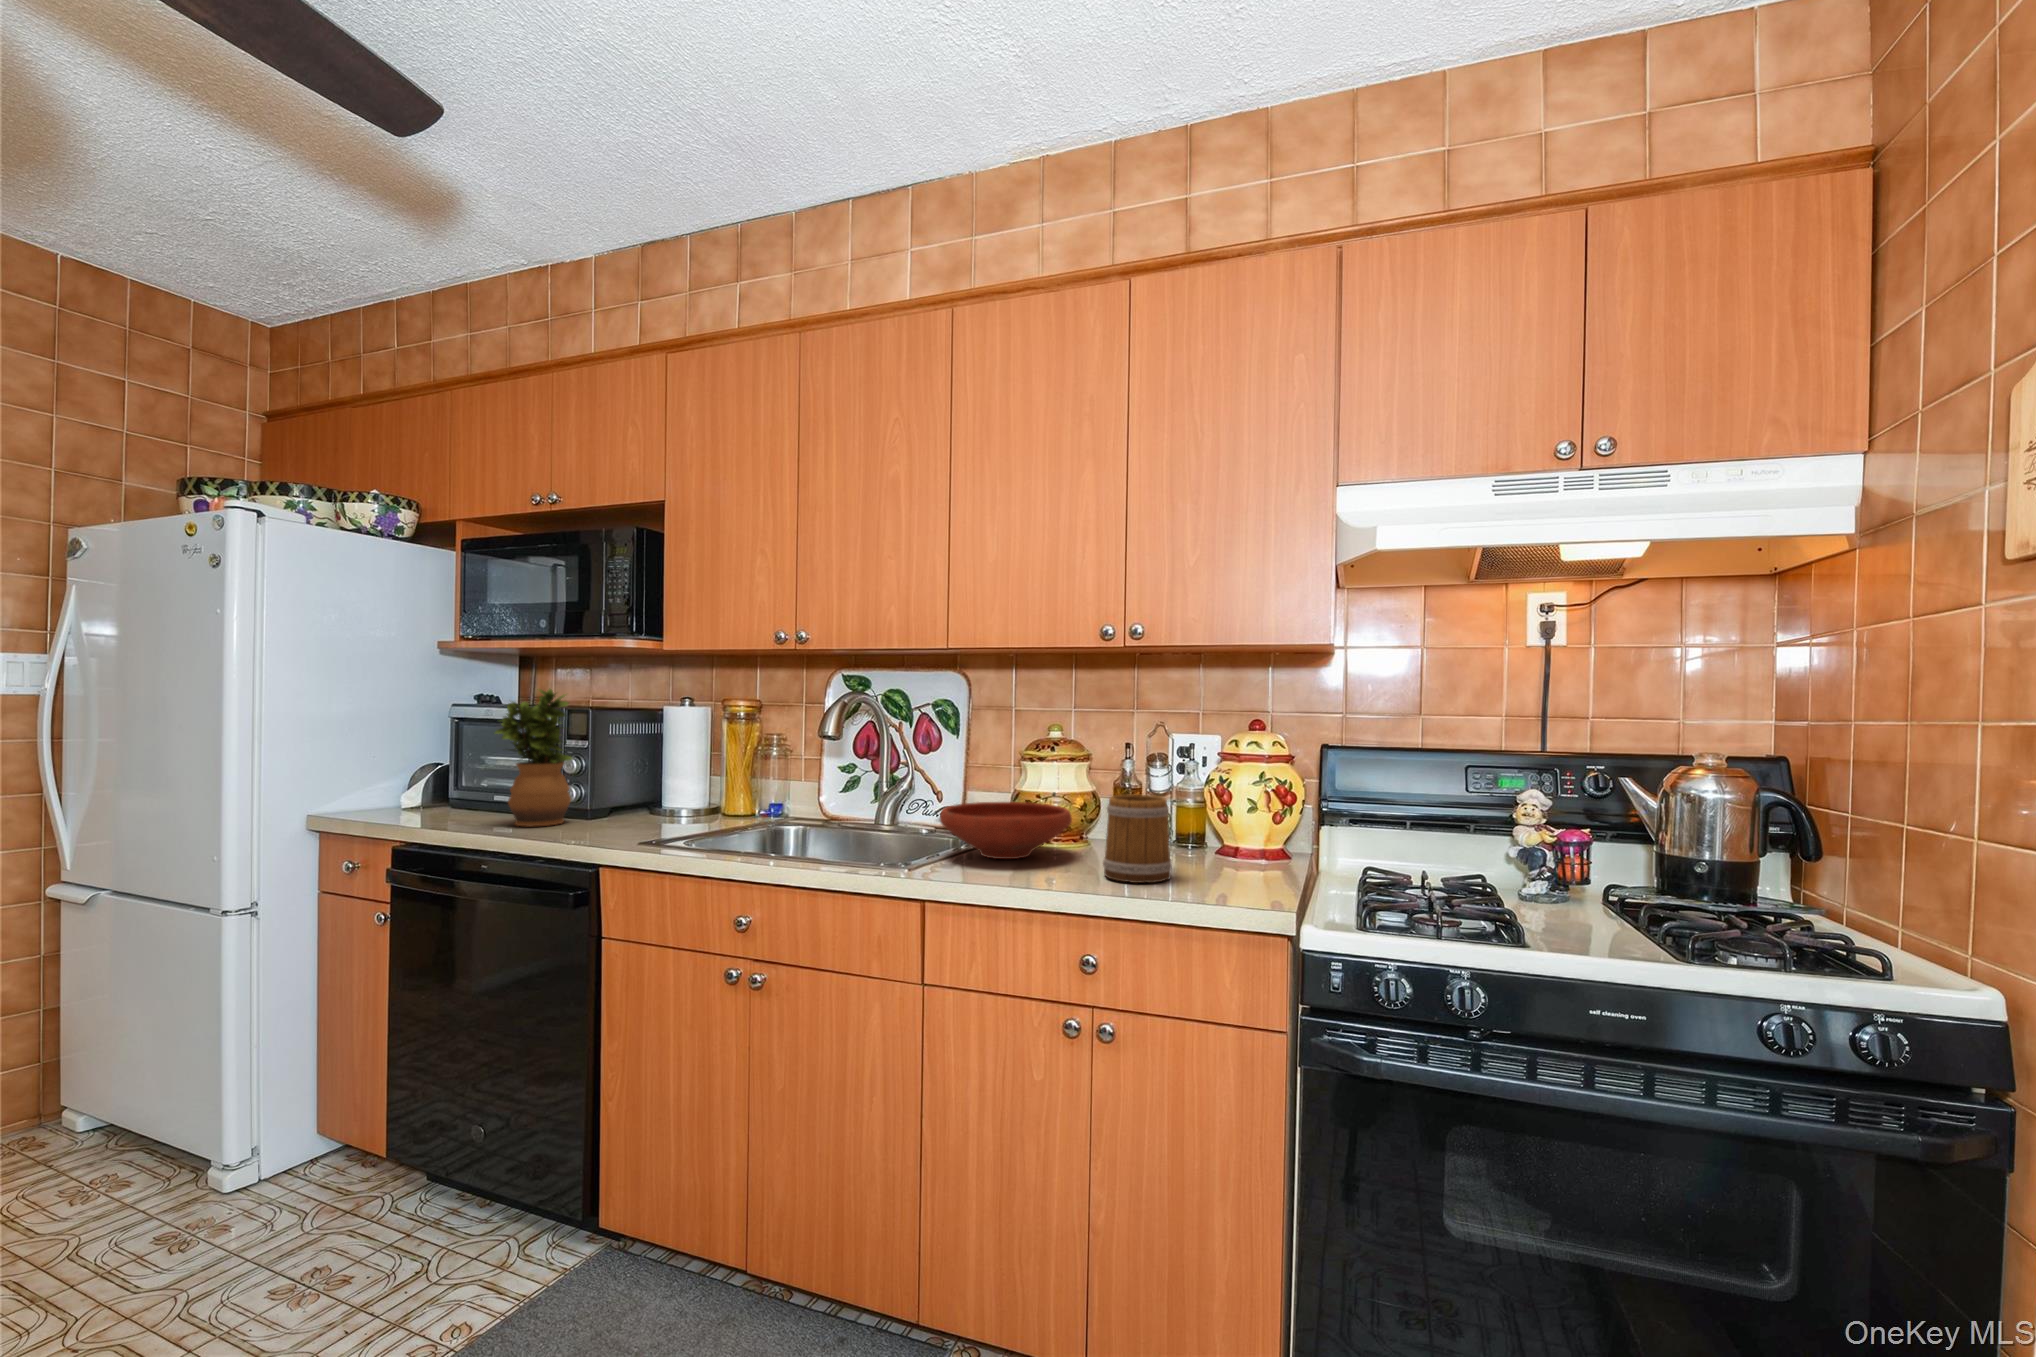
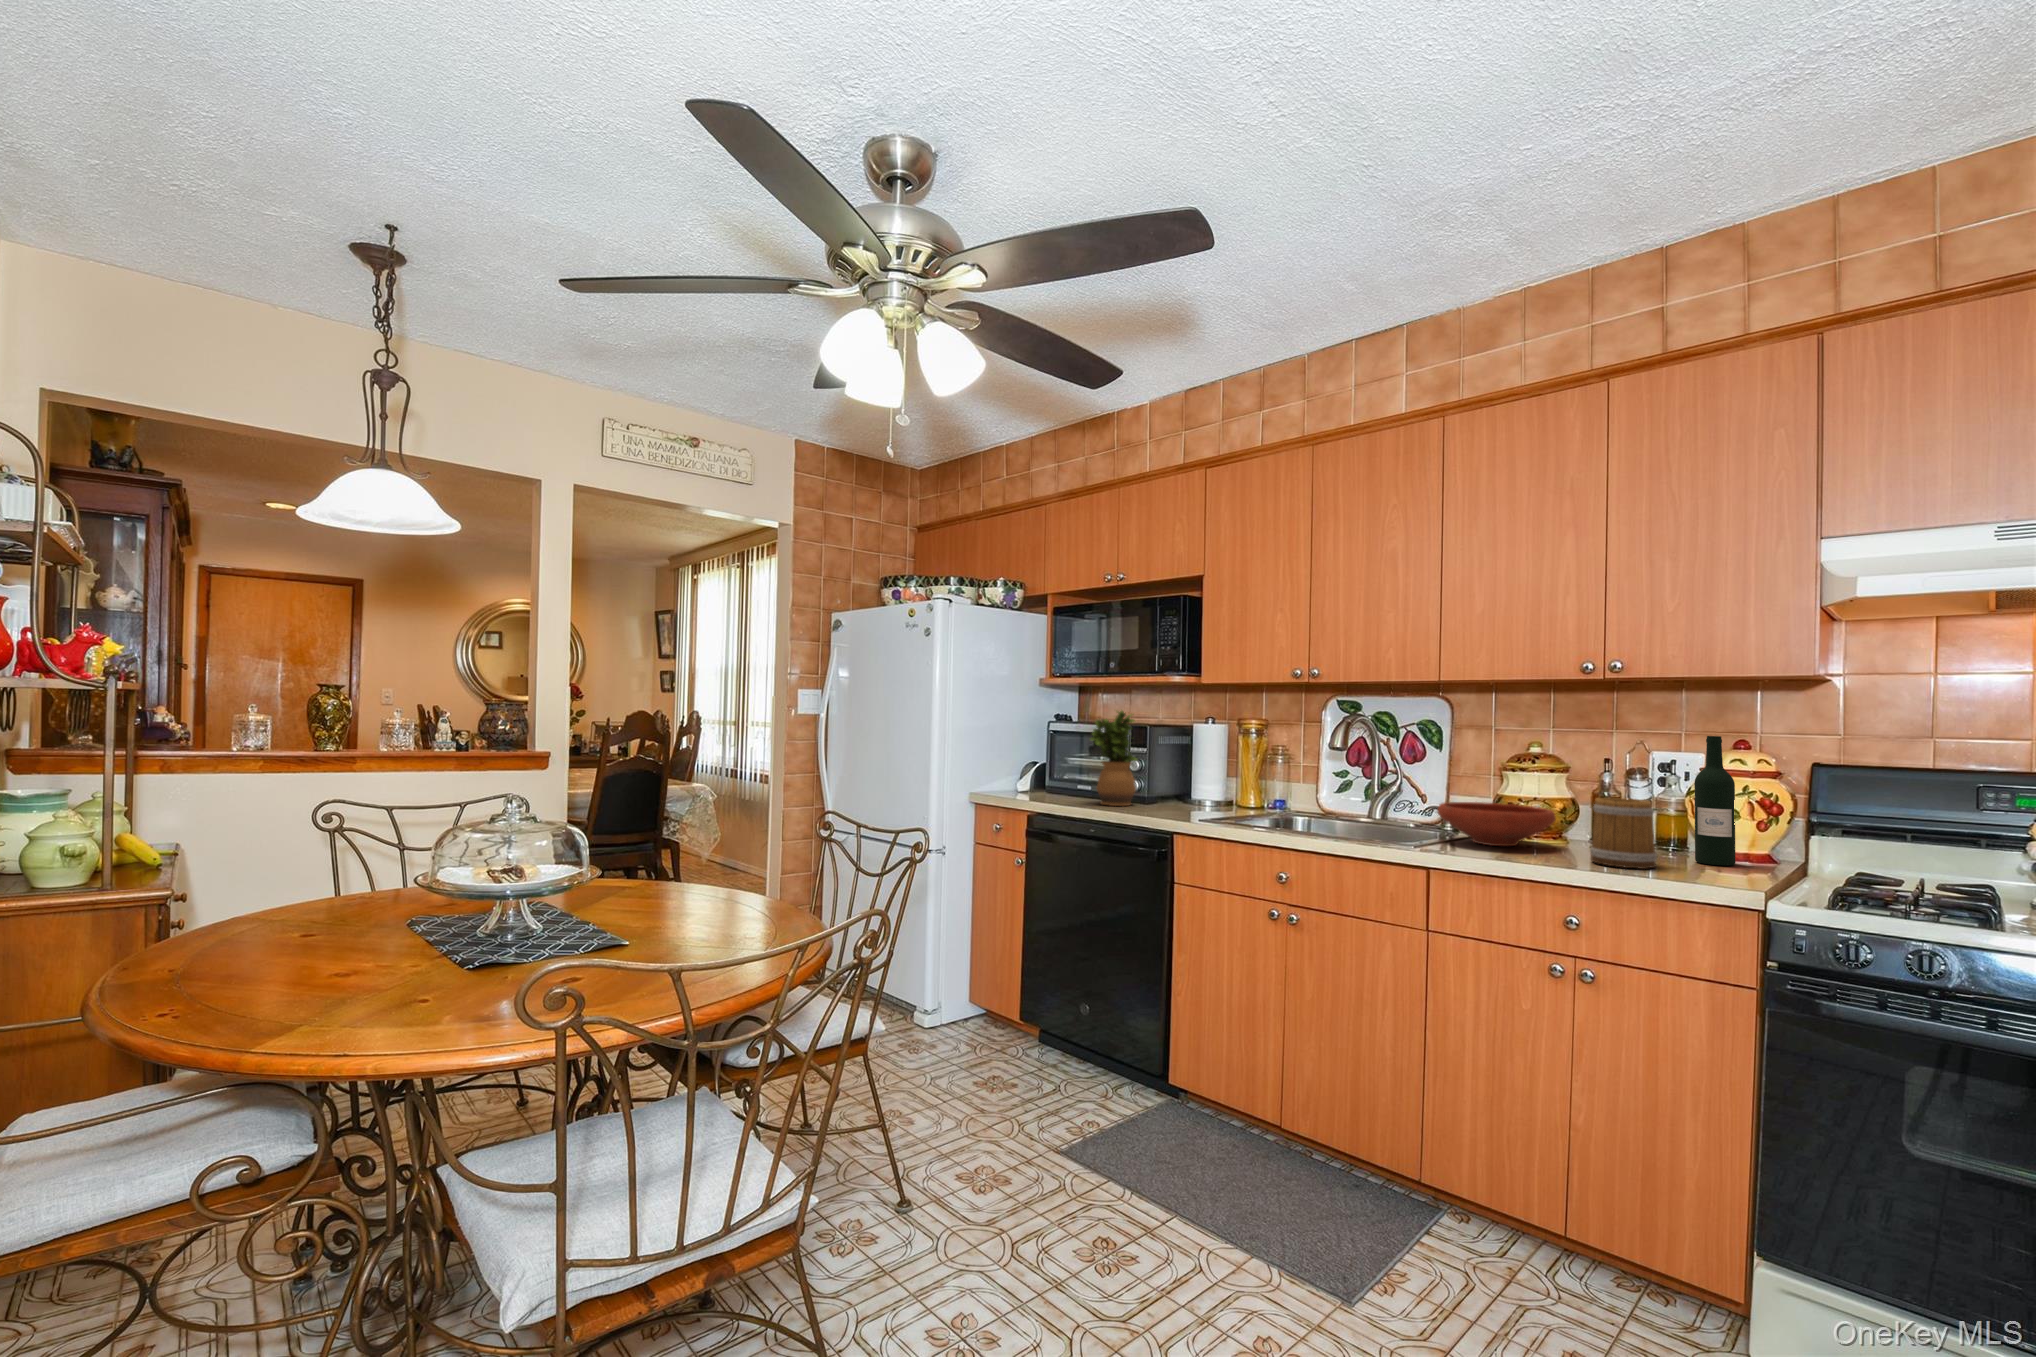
wine bottle: none [1211,716,1250,868] -> present [1694,736,1736,866]

